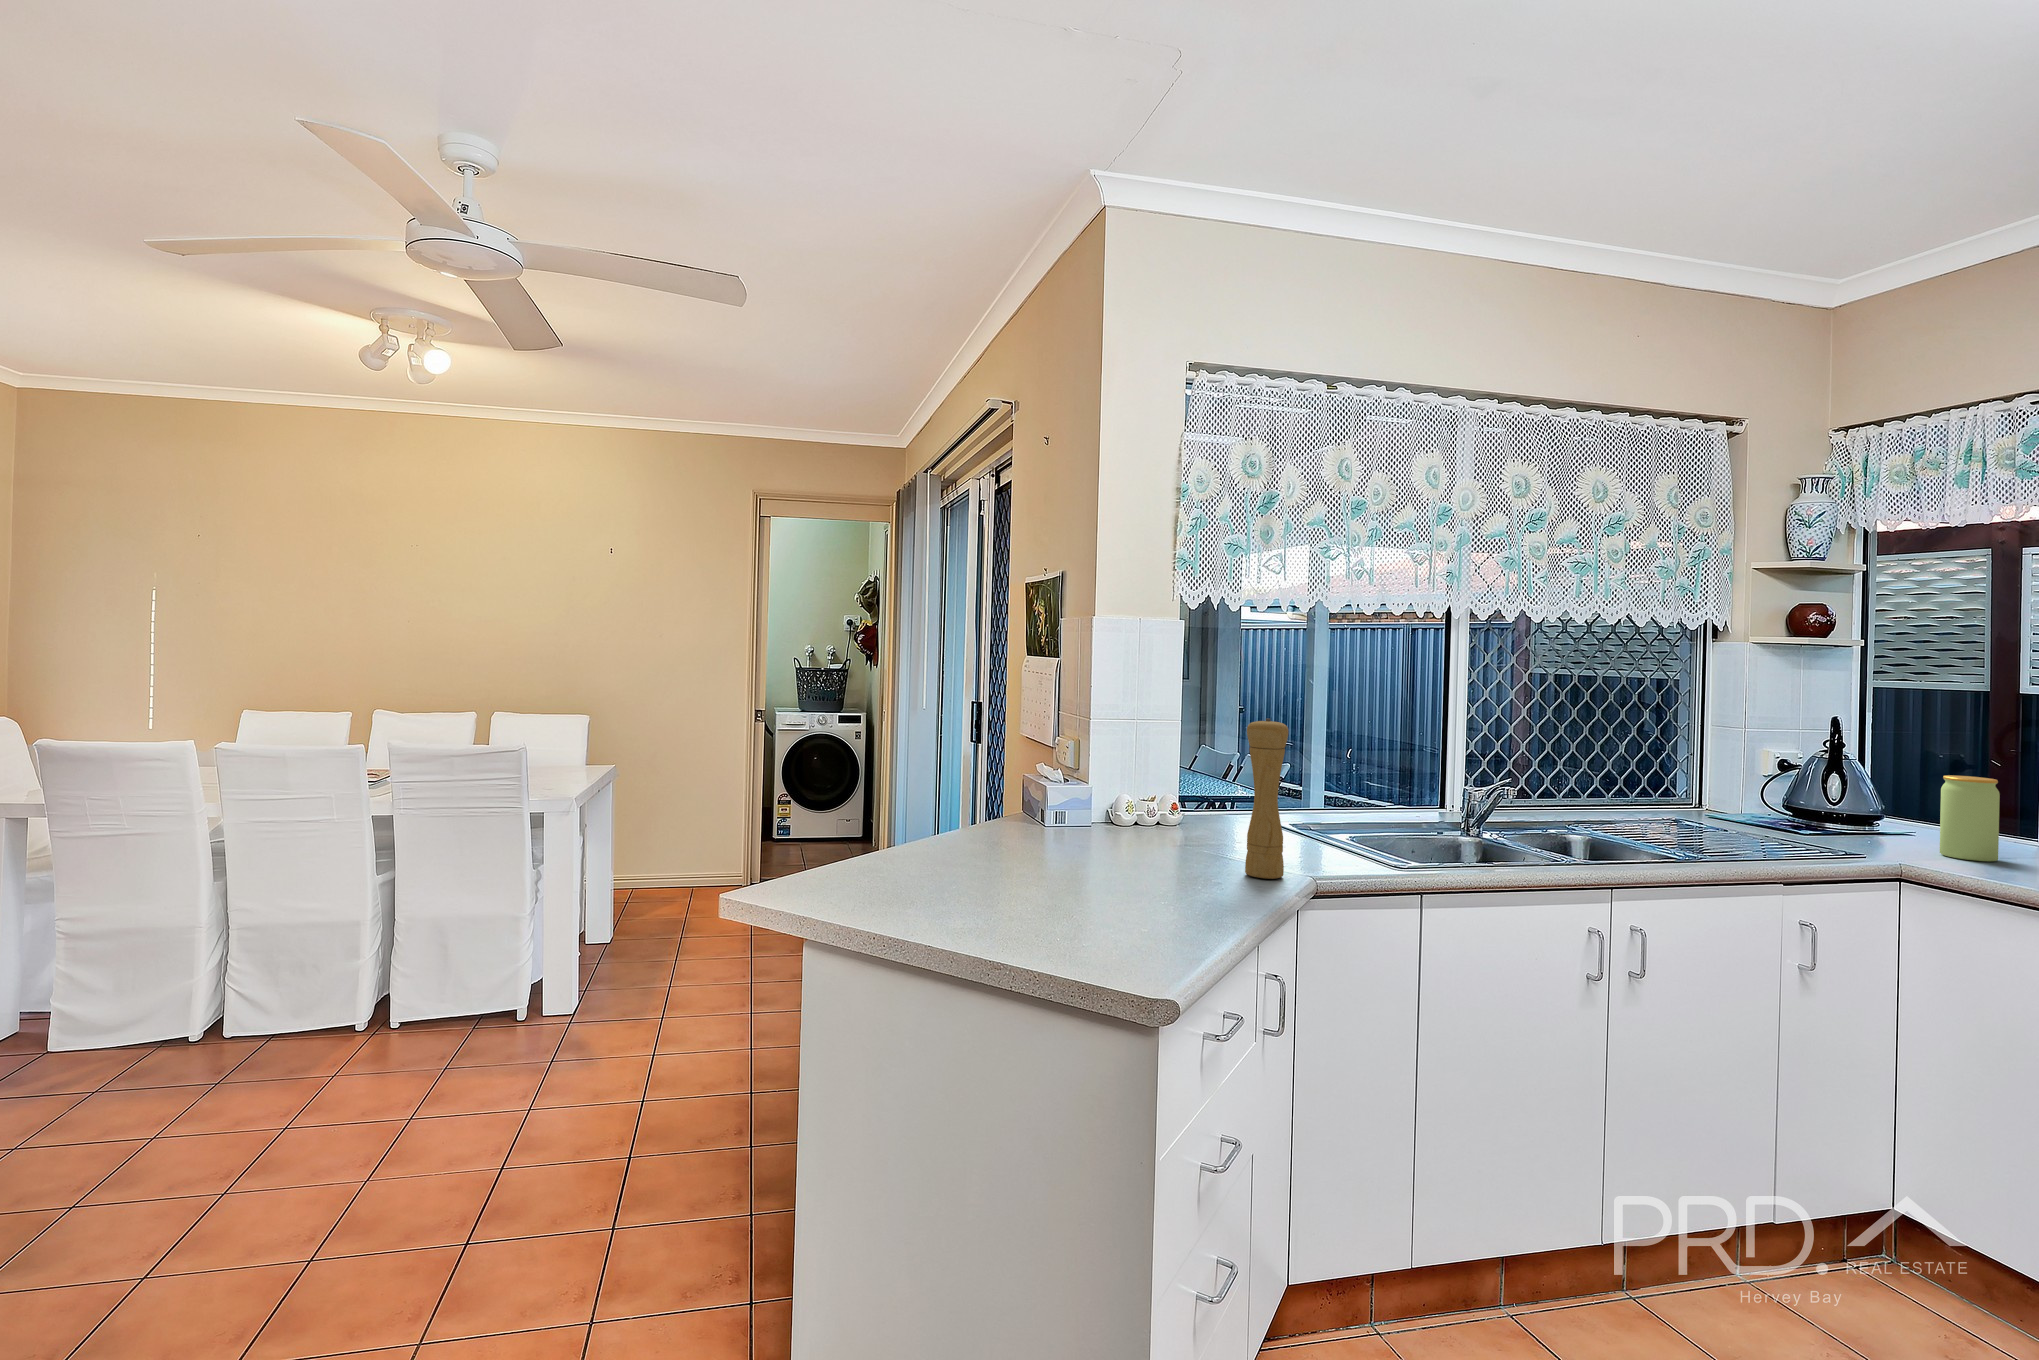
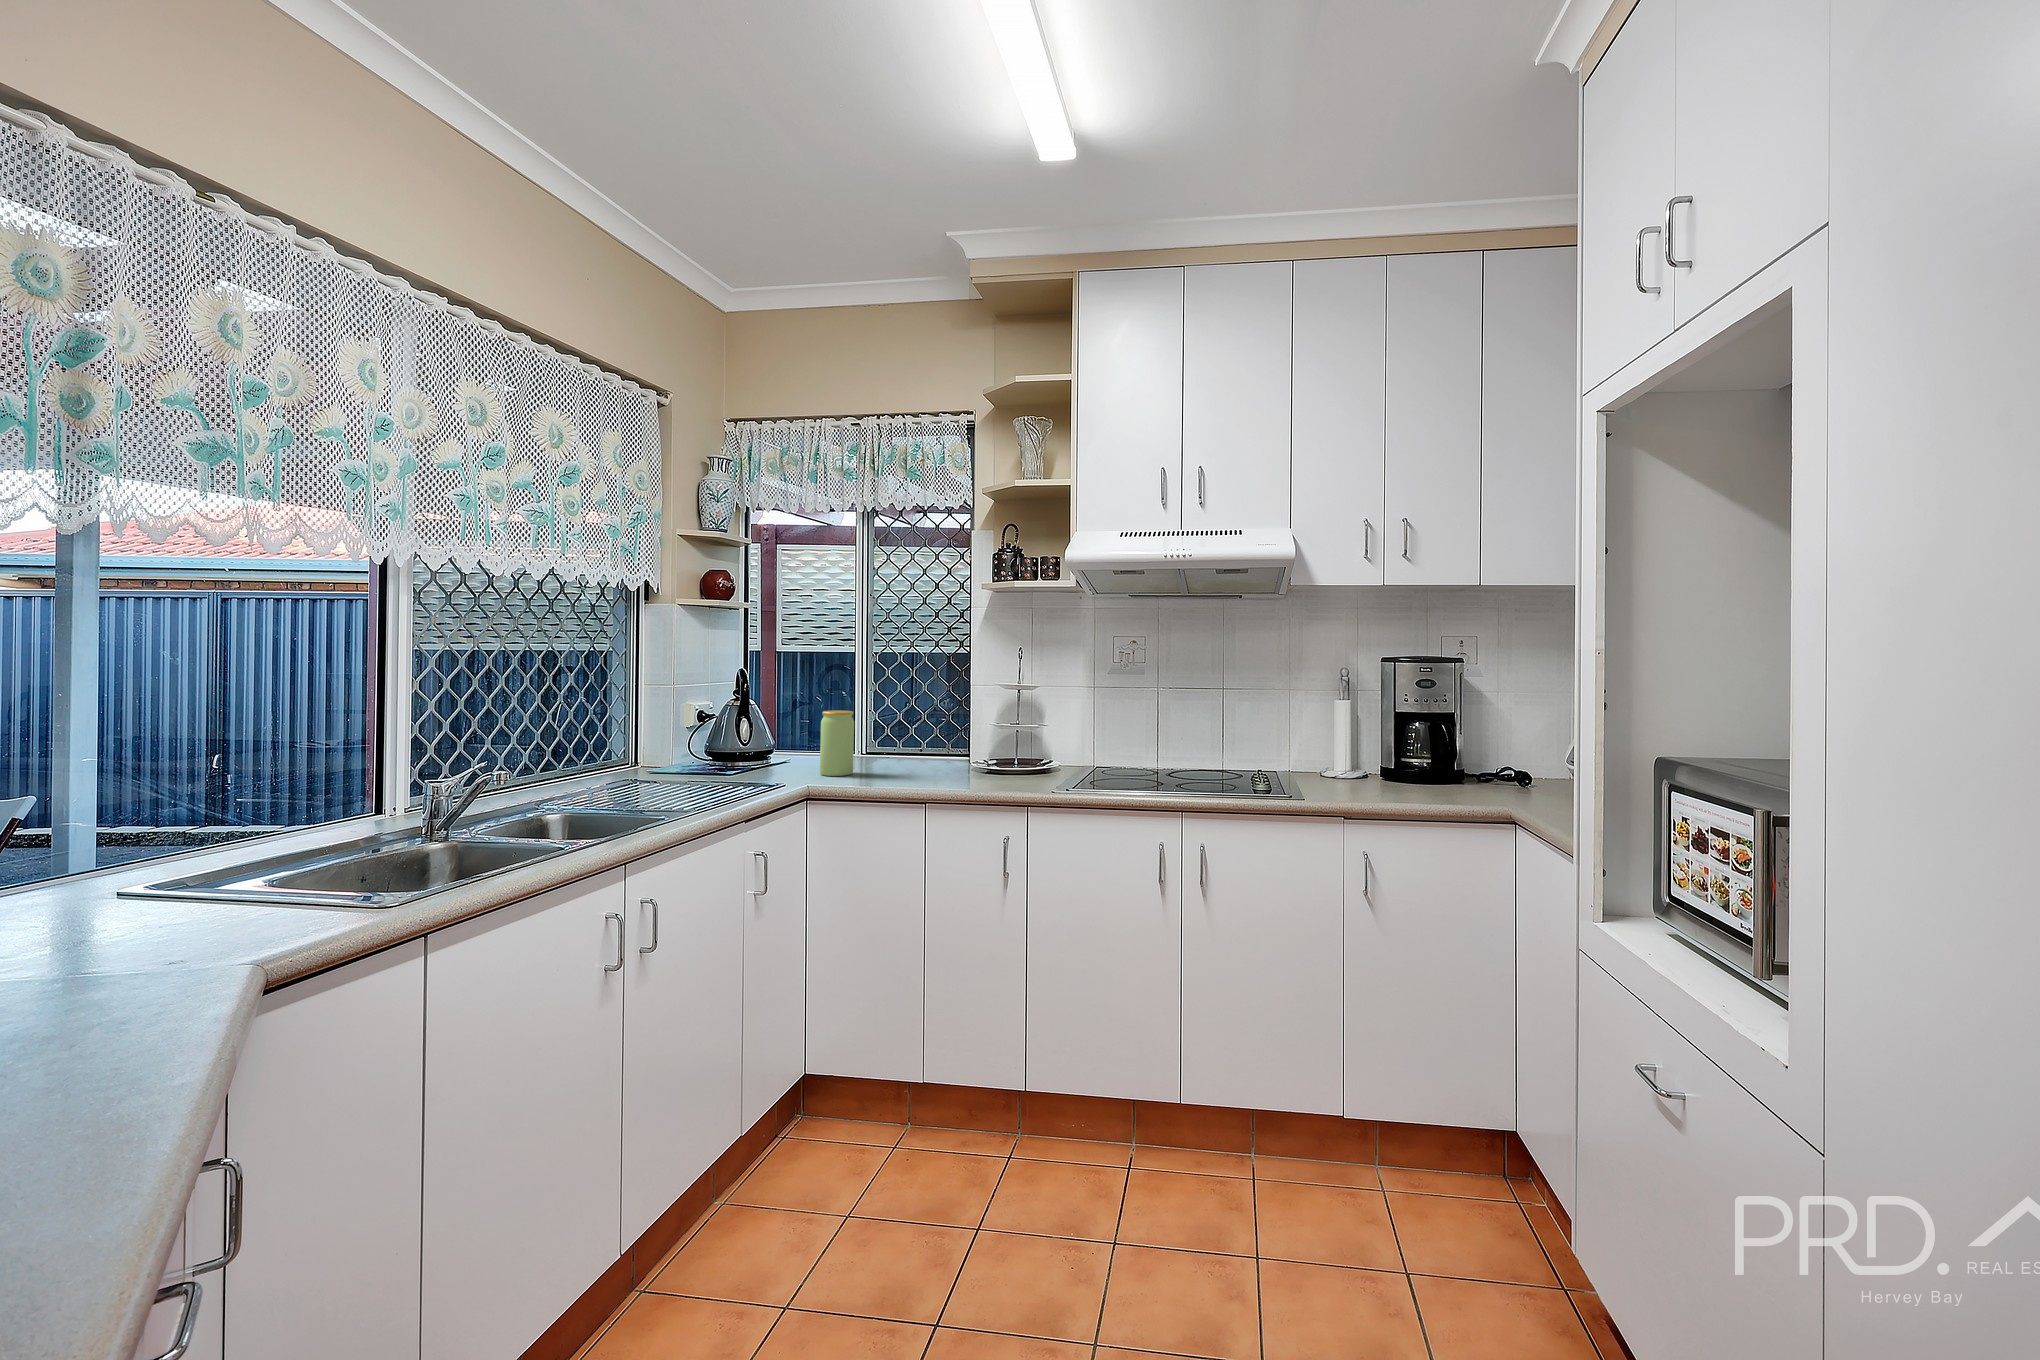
pepper mill: present [1245,718,1289,879] -> none [96,720,197,1012]

